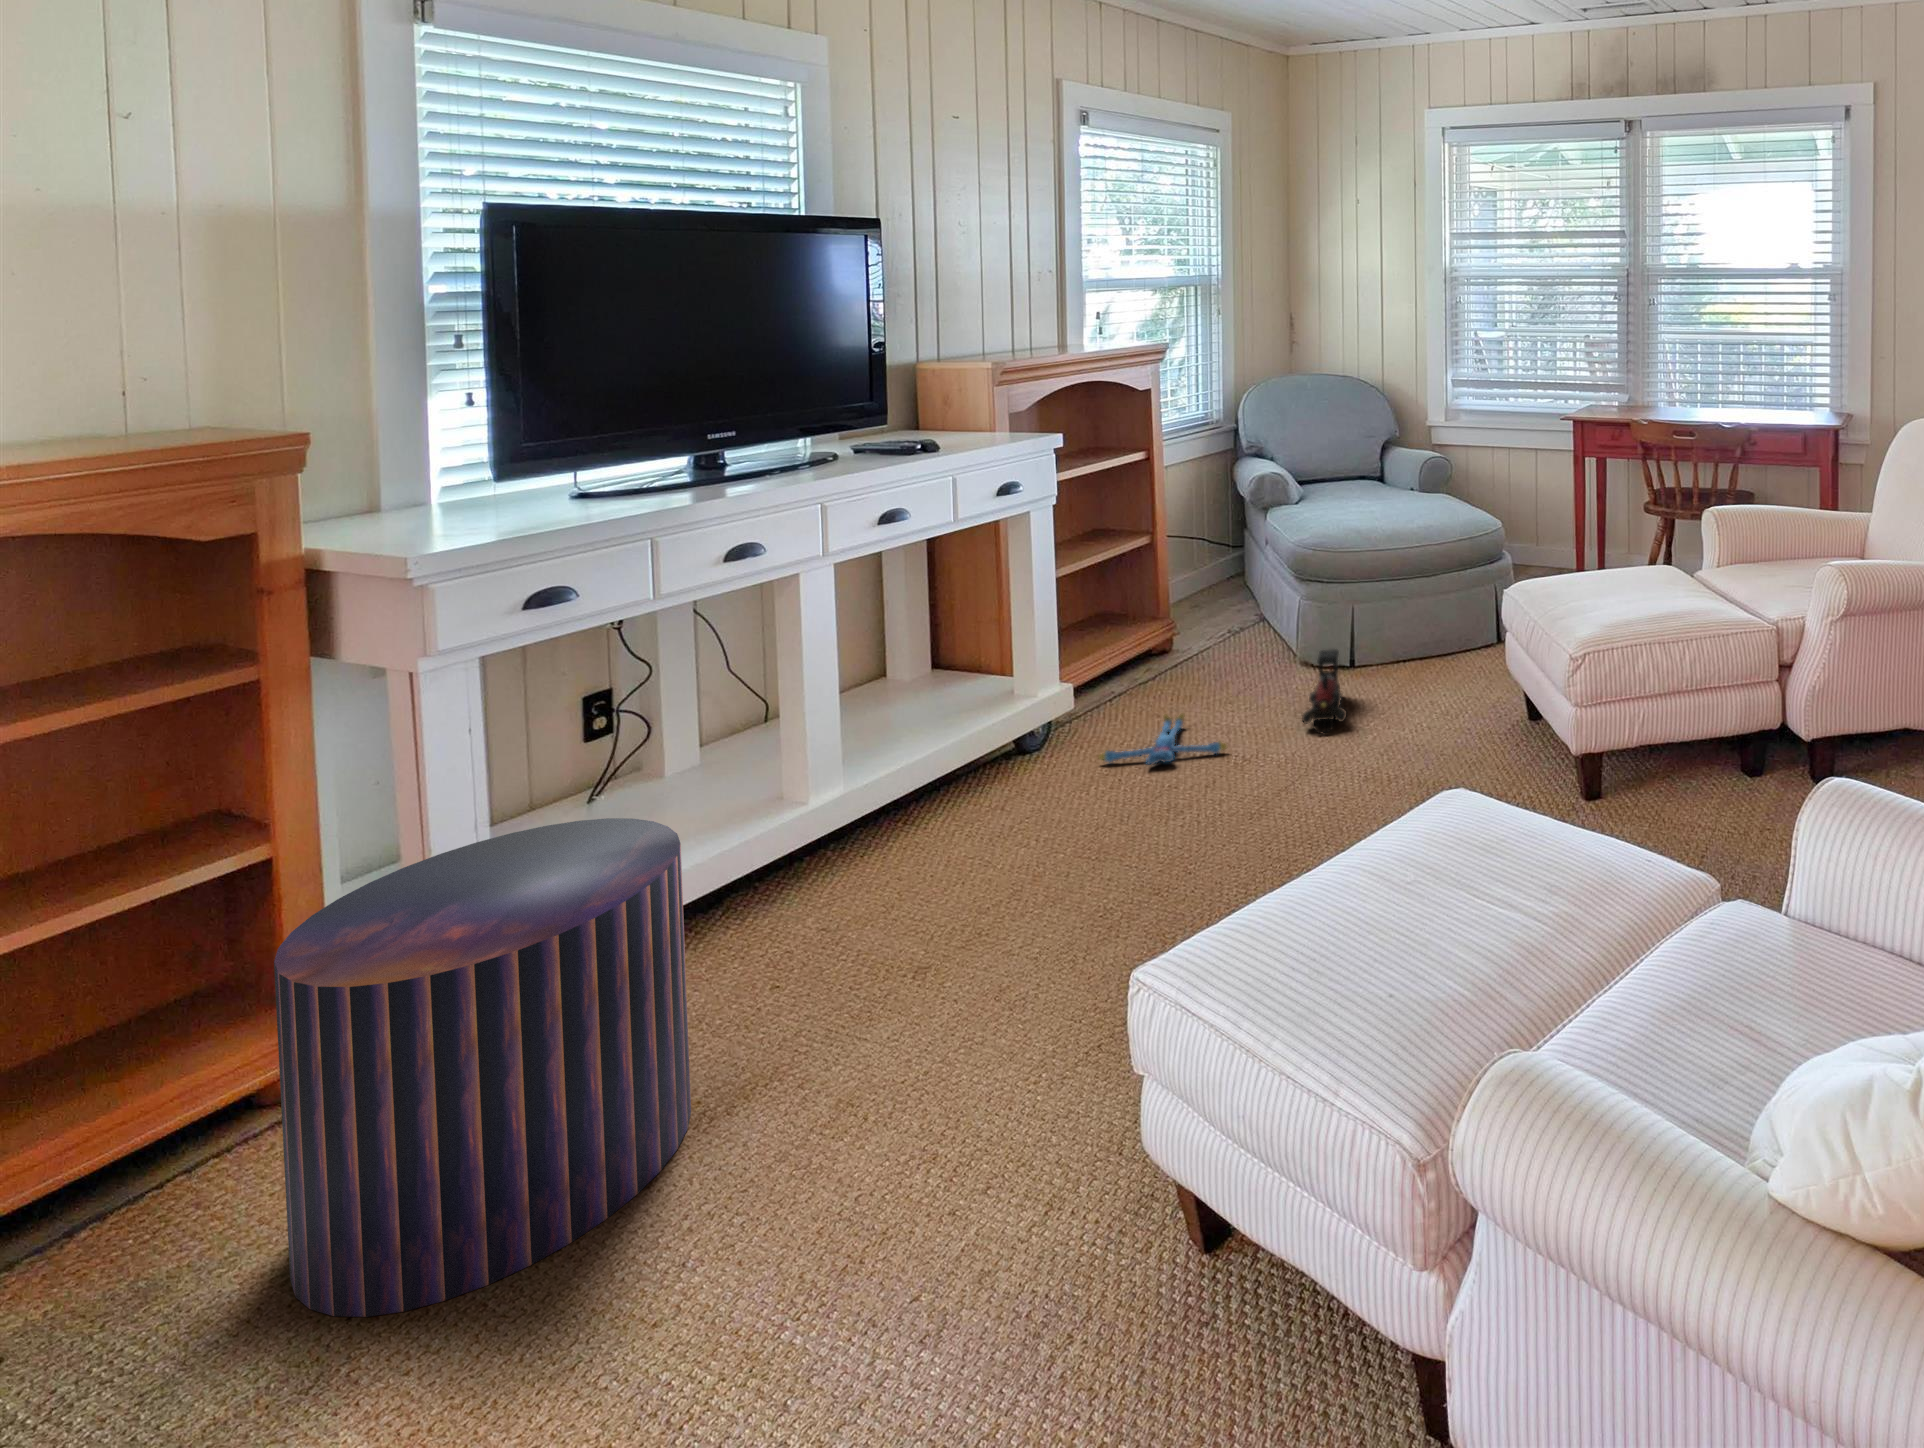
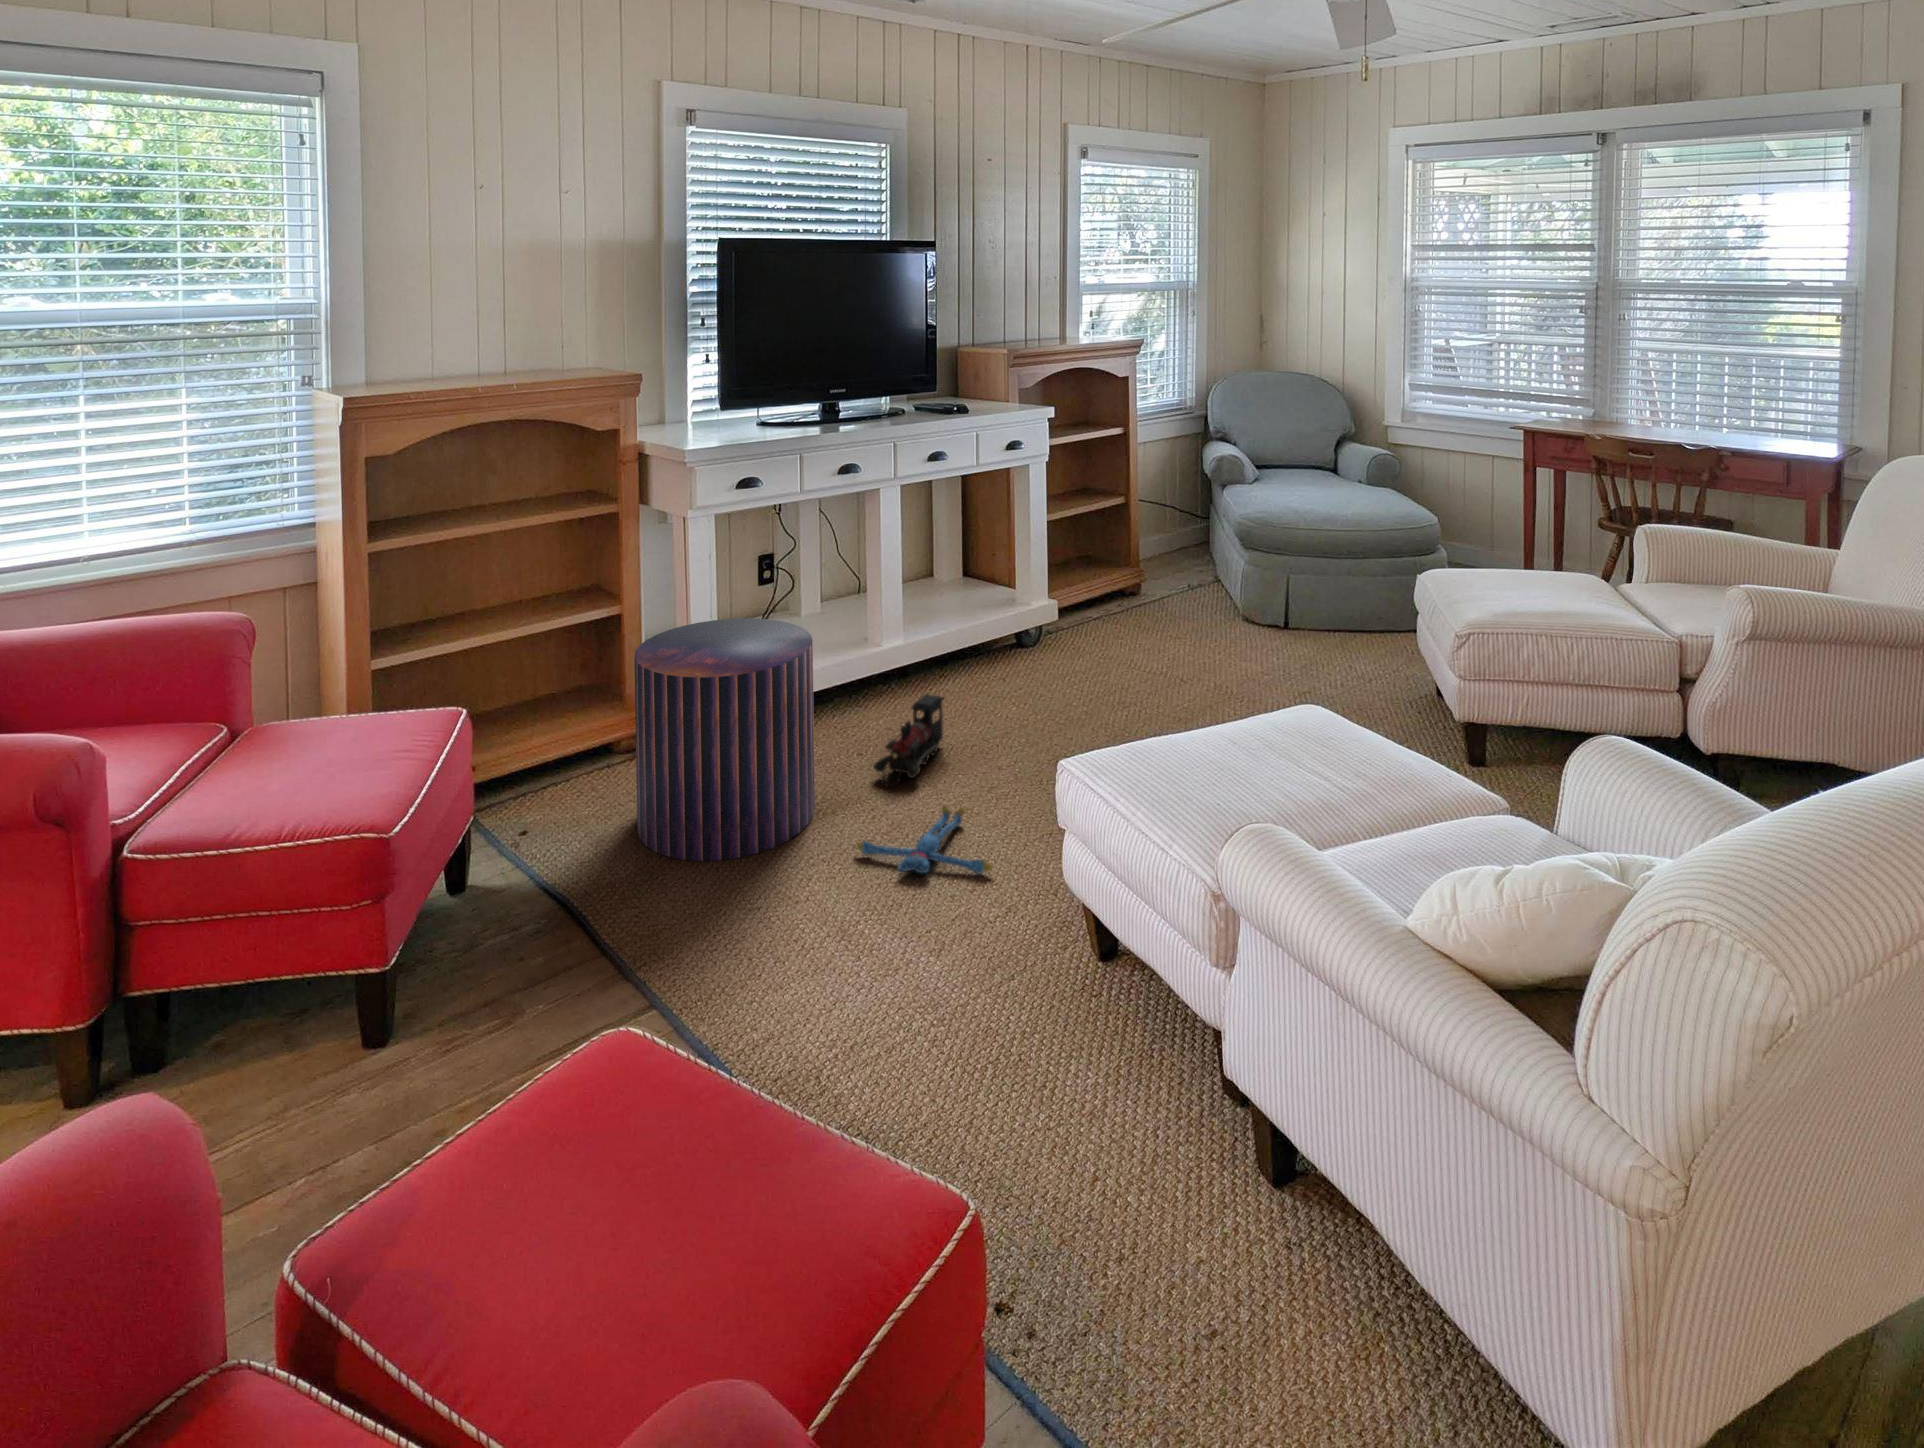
toy train: present [1302,649,1347,729] -> present [874,694,944,787]
plush toy: present [1098,714,1227,764] -> present [856,805,992,874]

